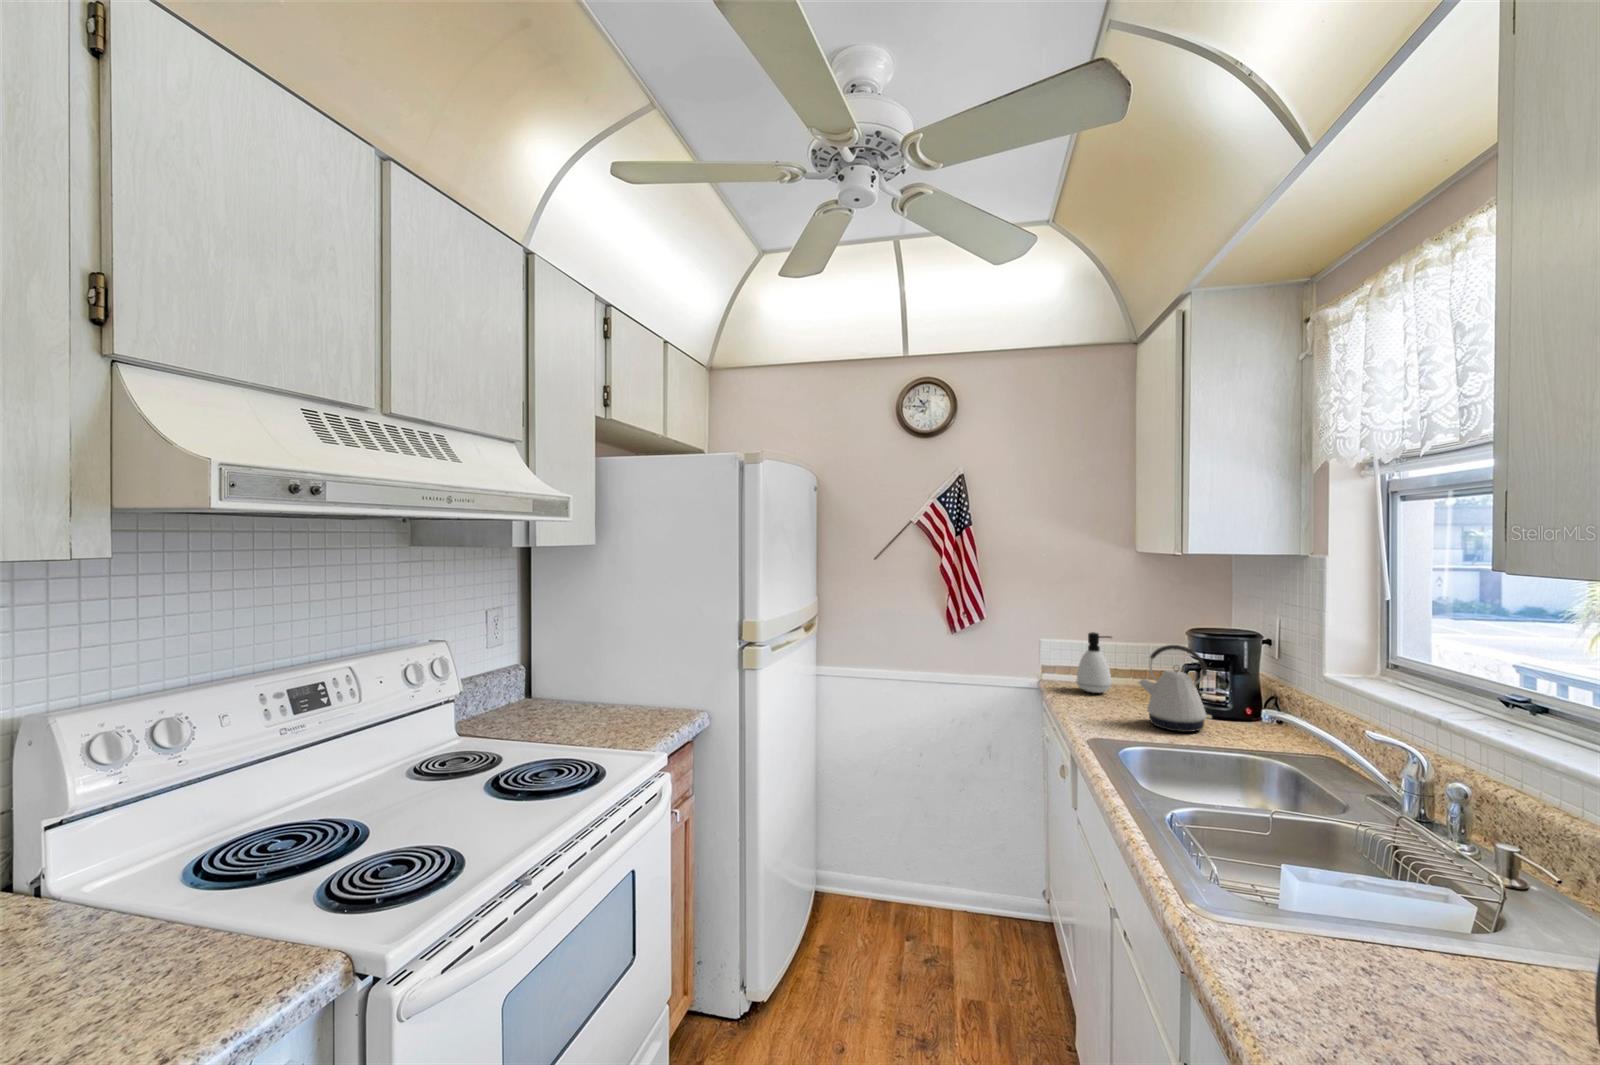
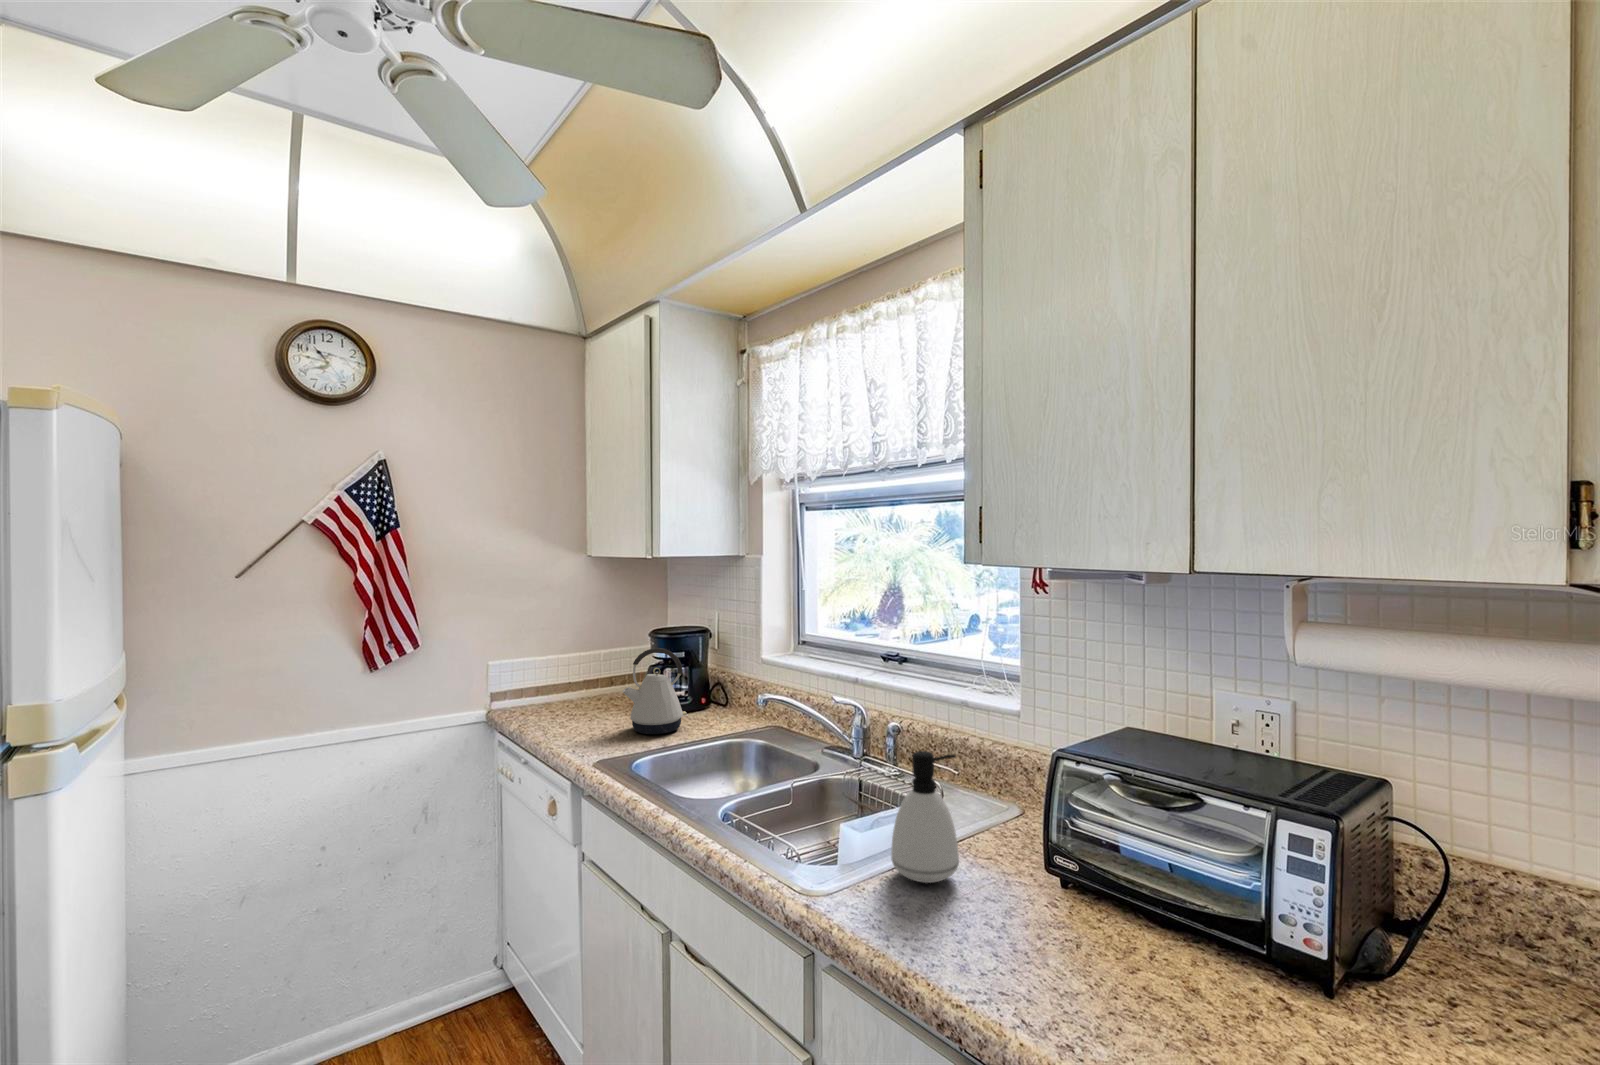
soap dispenser: present [1077,632,1111,693] -> present [891,751,959,883]

